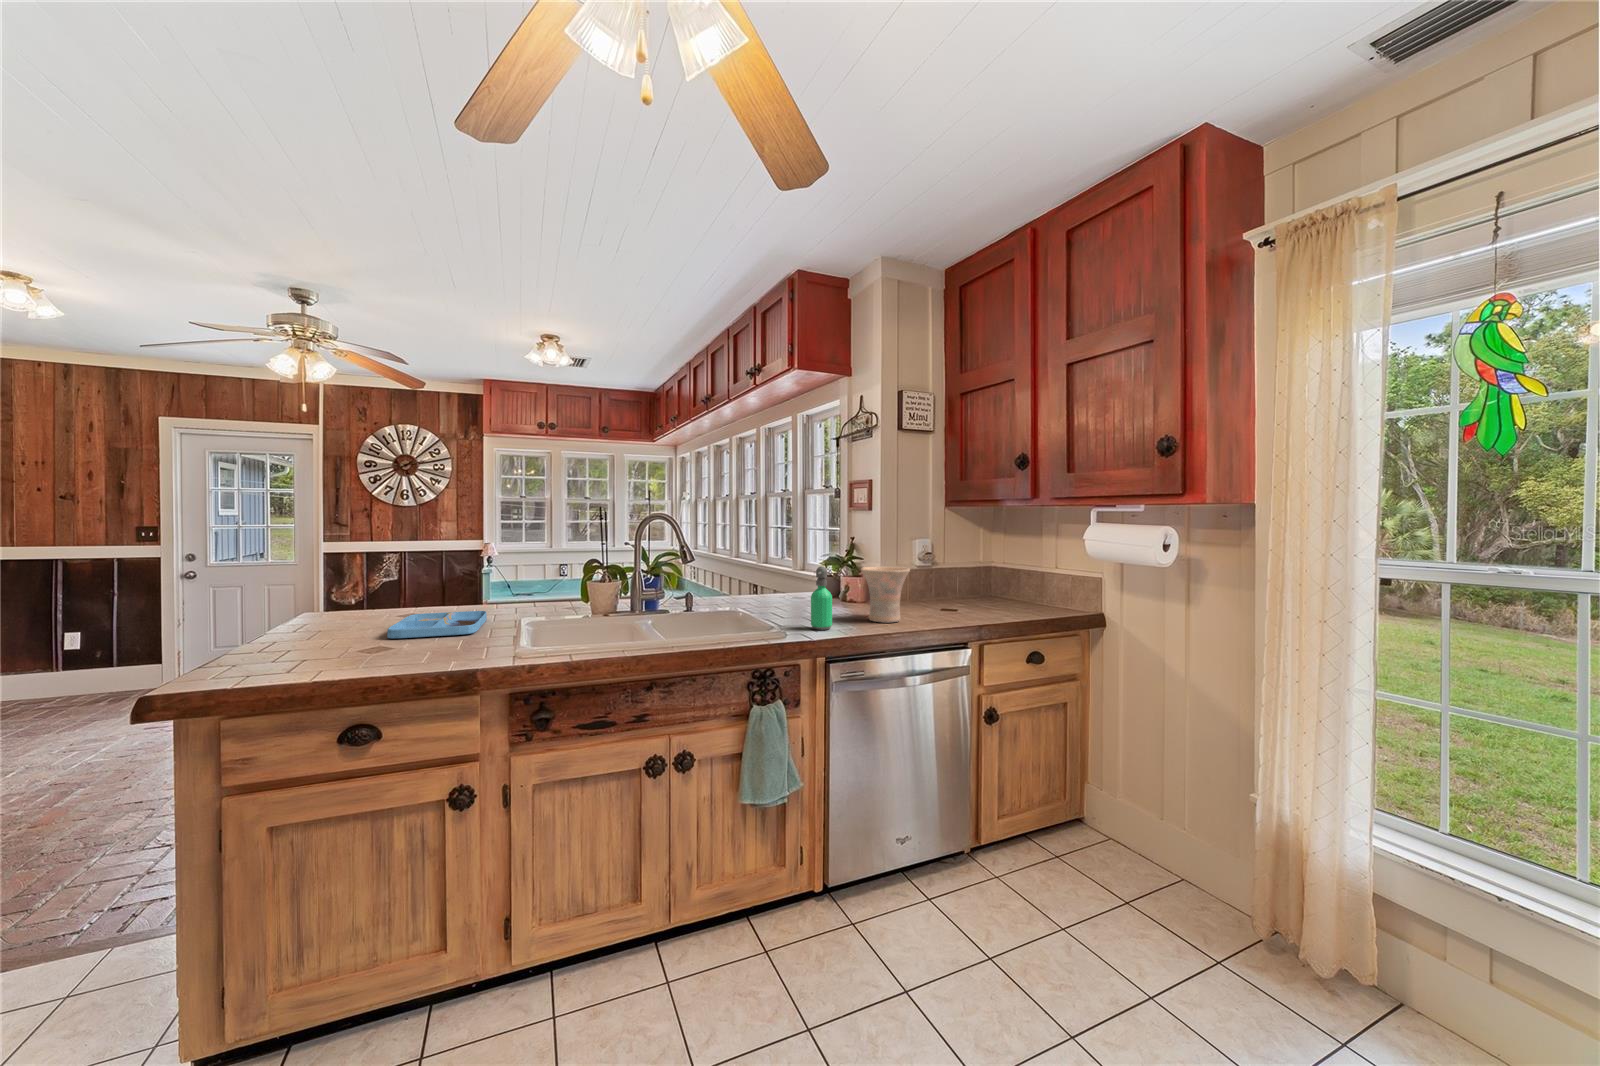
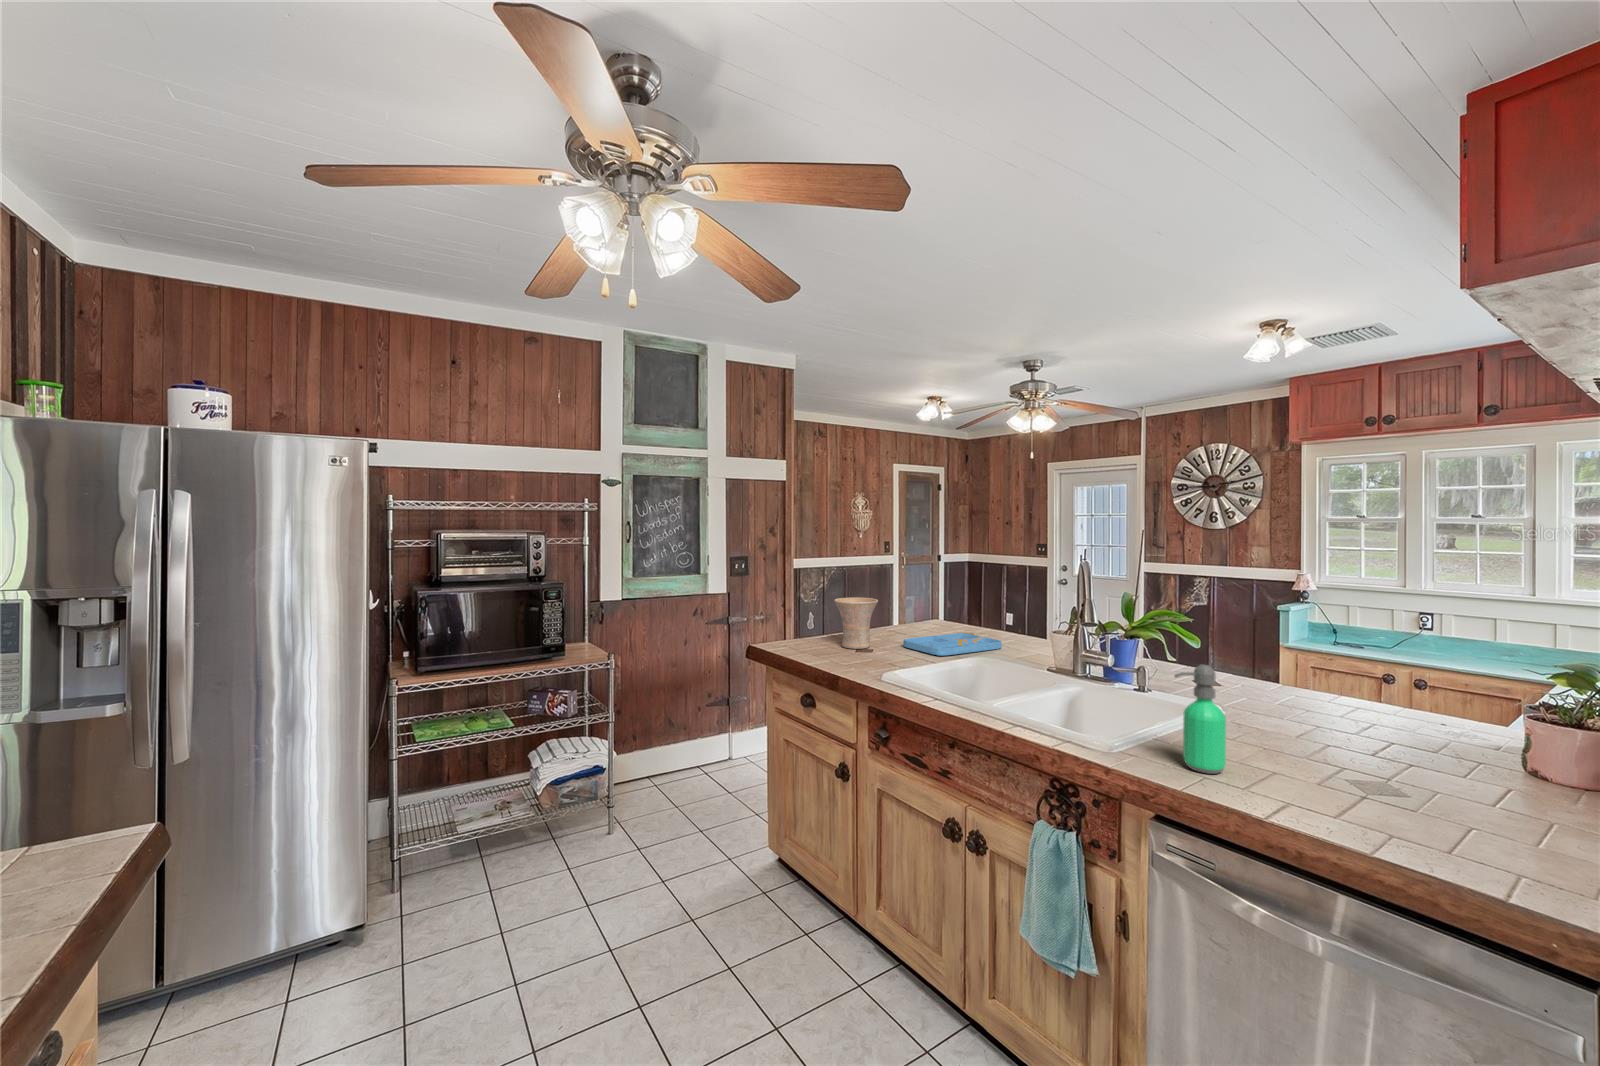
vase: present [861,567,910,622] -> present [834,597,878,649]

